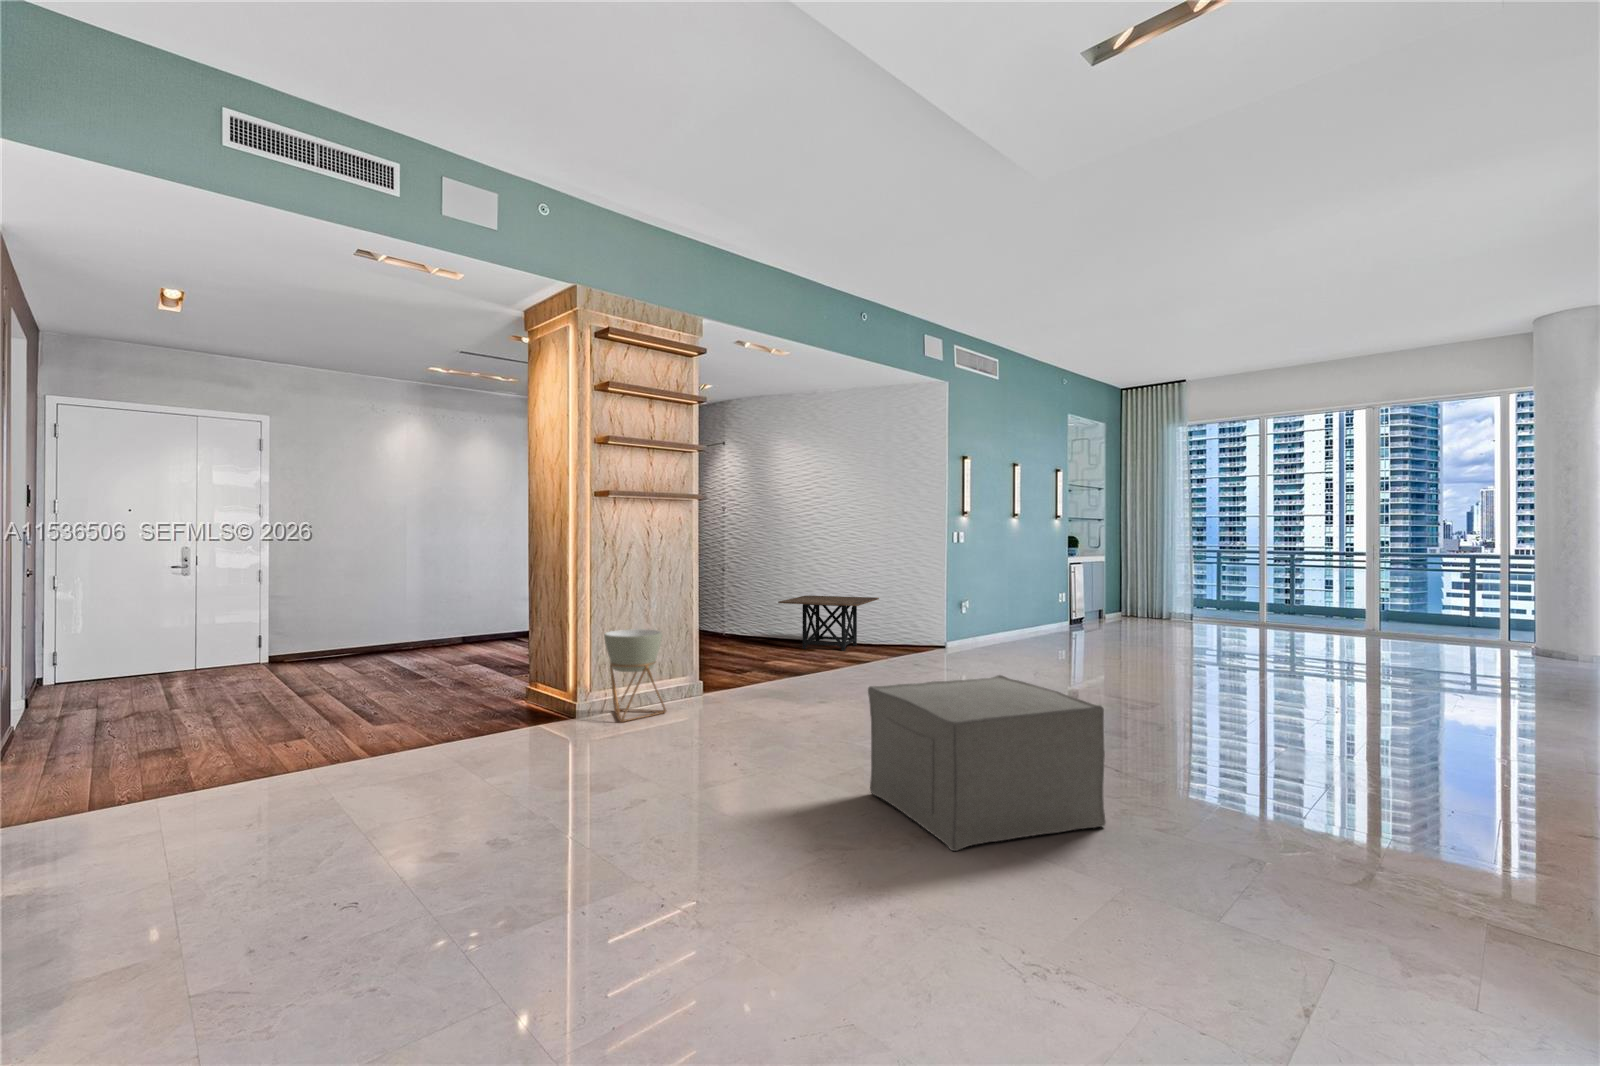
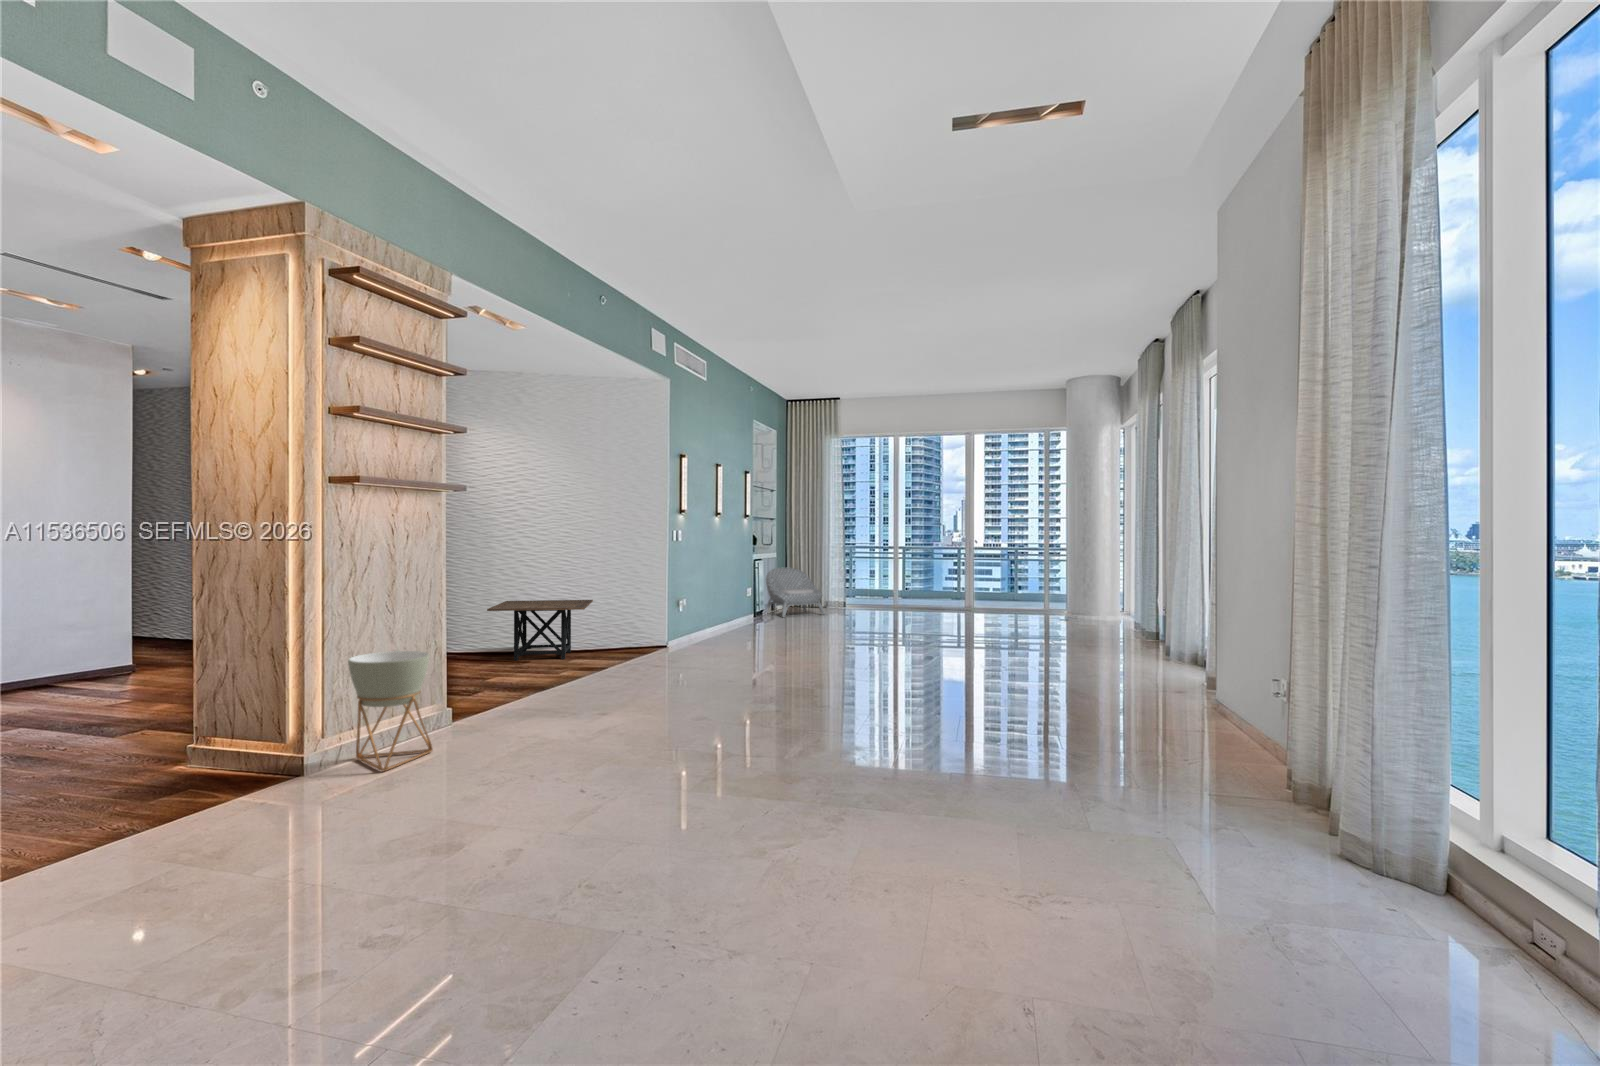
armchair: none [1088,572,1160,627] -> present [766,568,825,618]
ottoman: present [868,675,1106,851] -> none [770,668,997,845]

